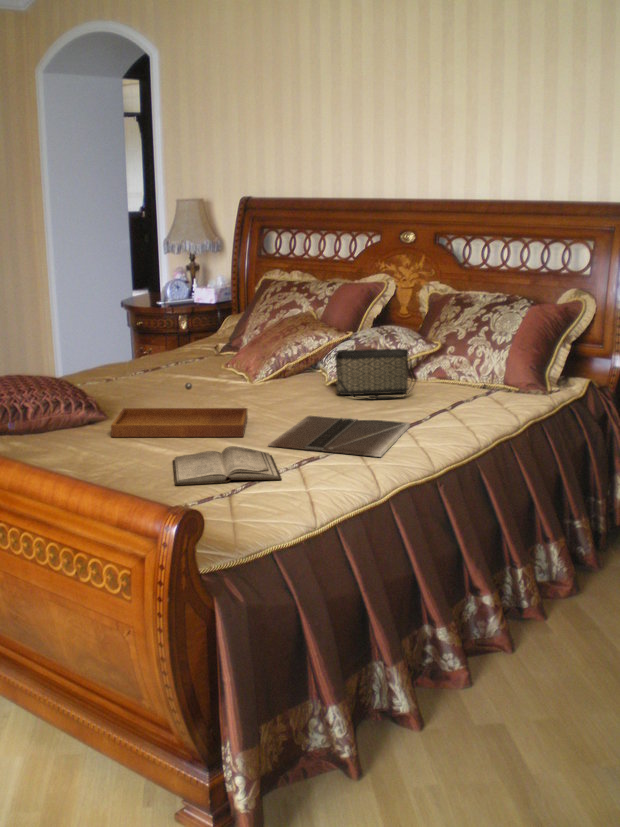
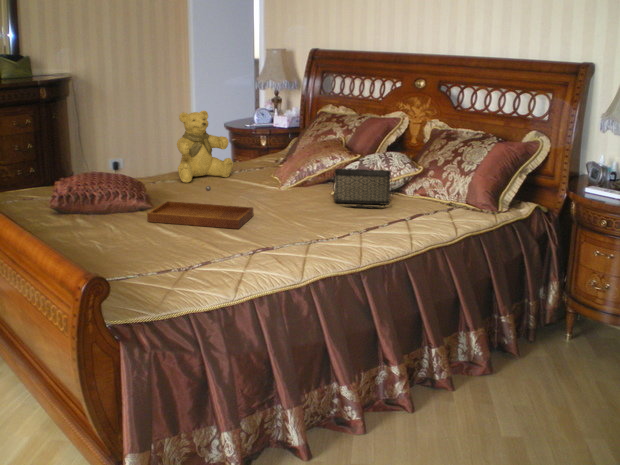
teddy bear: none [100,284,174,384] -> present [177,111,233,183]
laptop: present [269,416,410,457] -> none [250,217,369,253]
diary: present [173,446,282,485] -> none [159,236,247,264]

